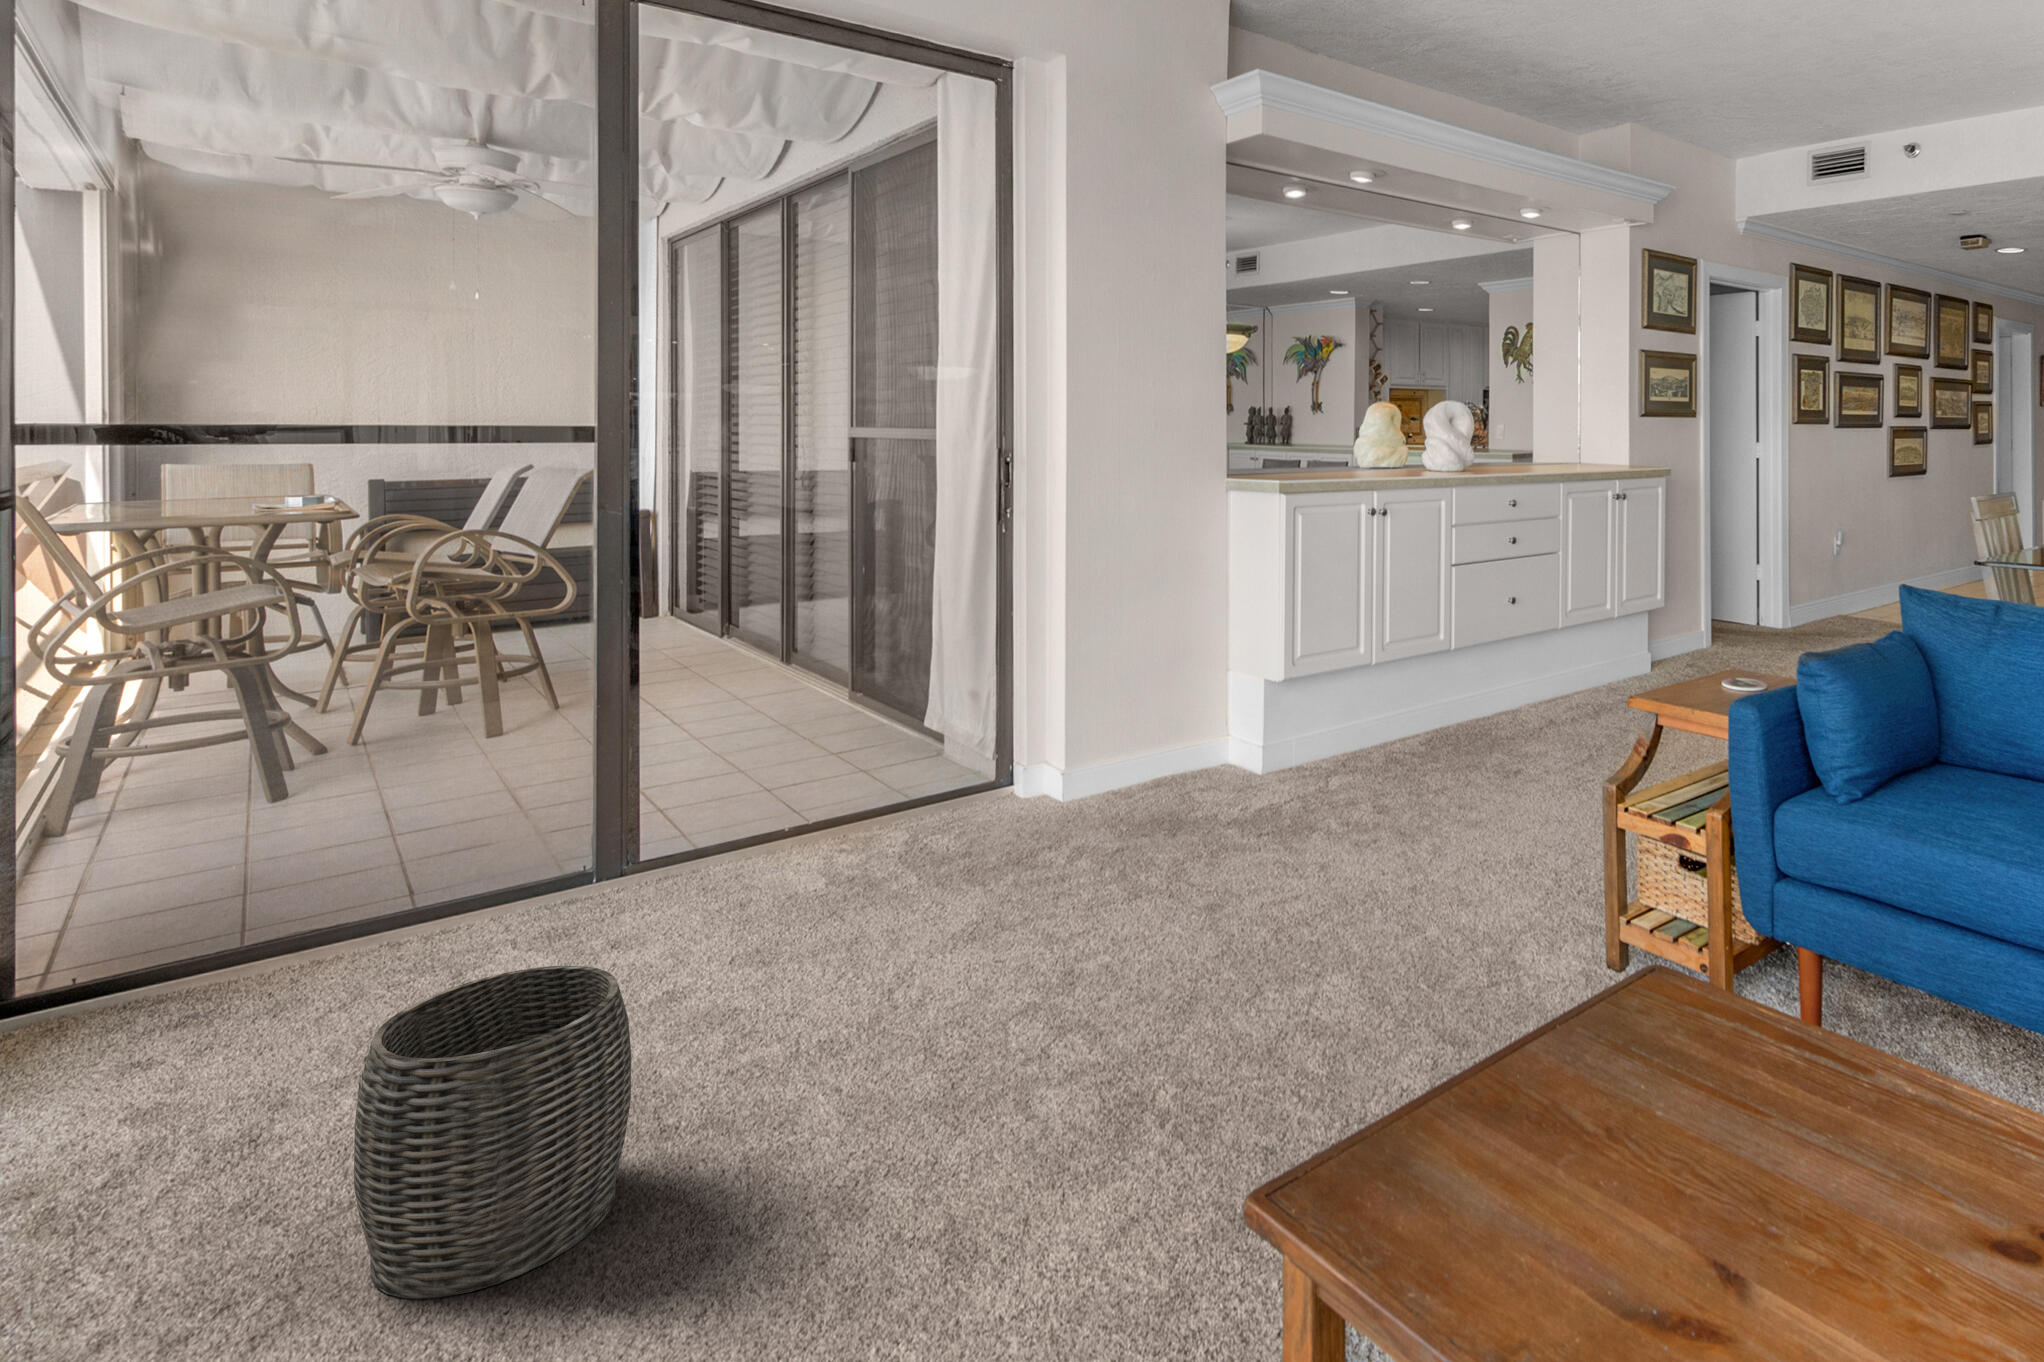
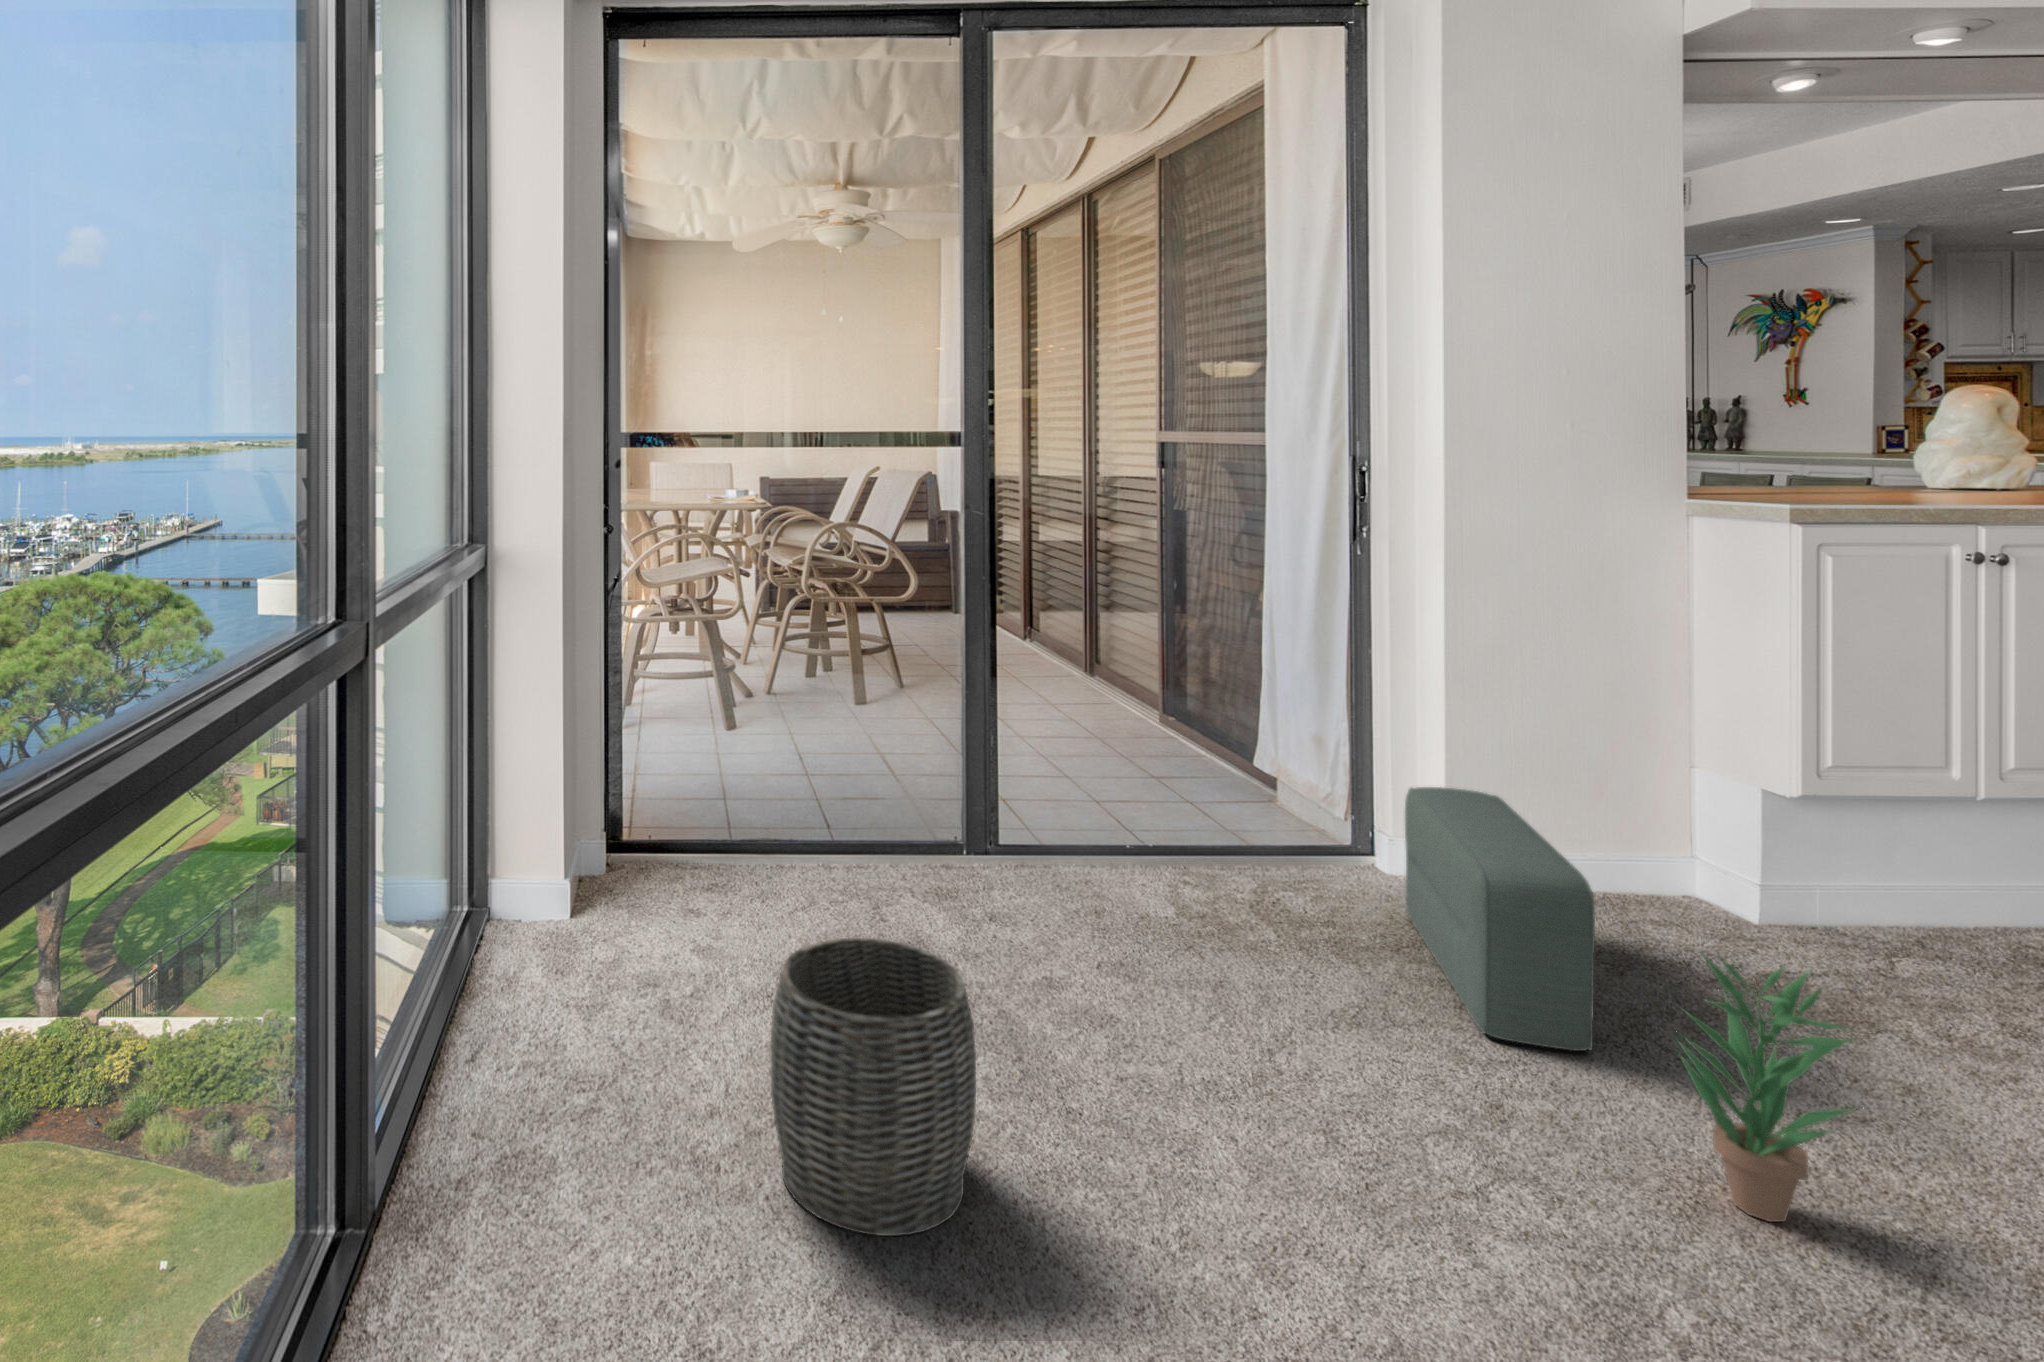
pouf: none [1050,710,1165,893] -> present [1405,787,1595,1051]
potted plant: none [1200,779,1293,956] -> present [1678,956,1856,1222]

